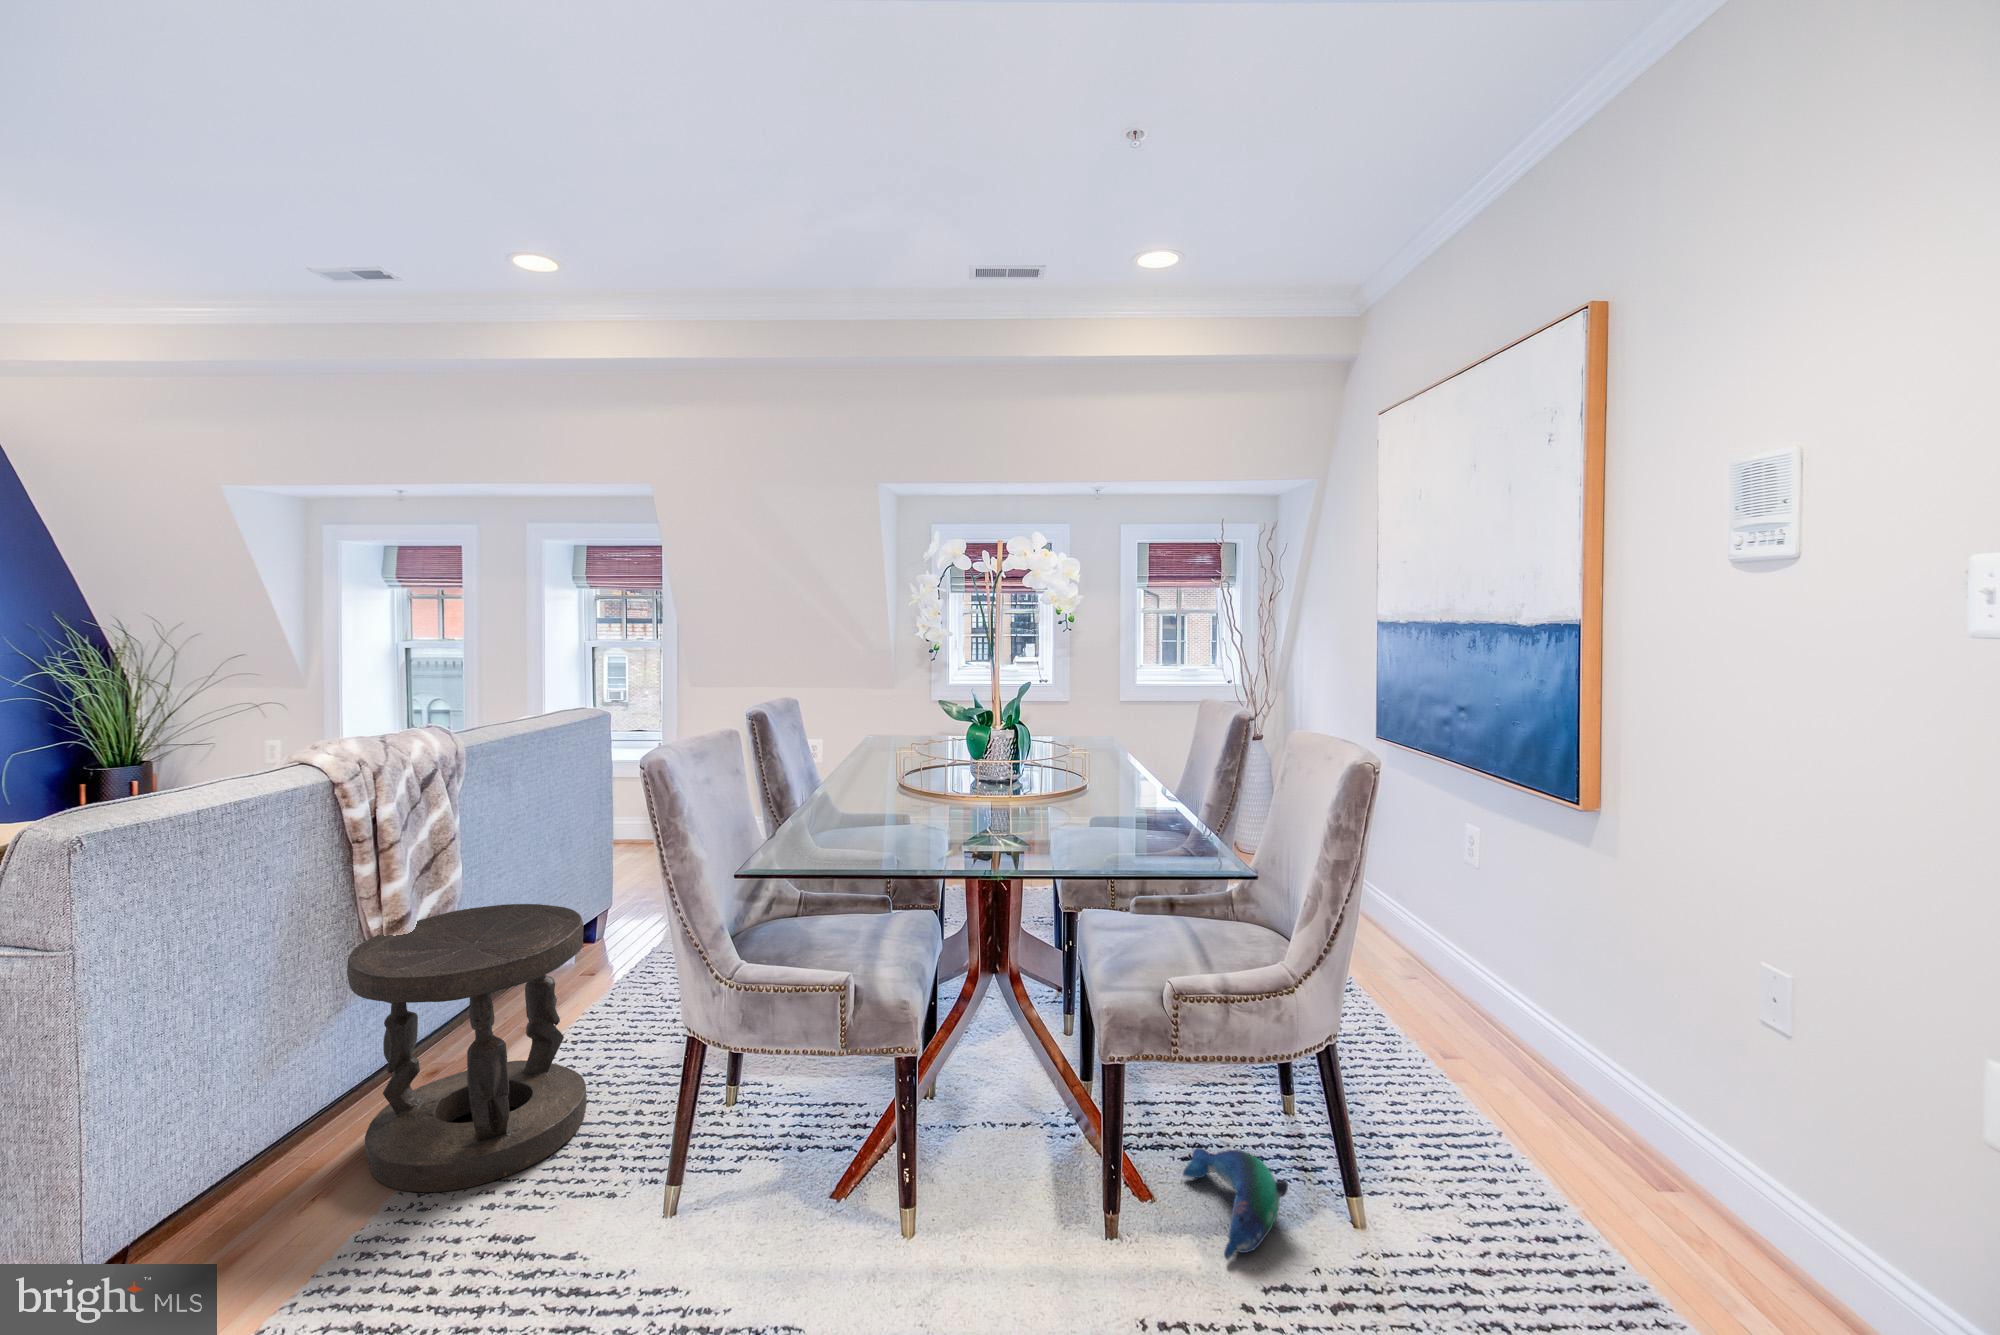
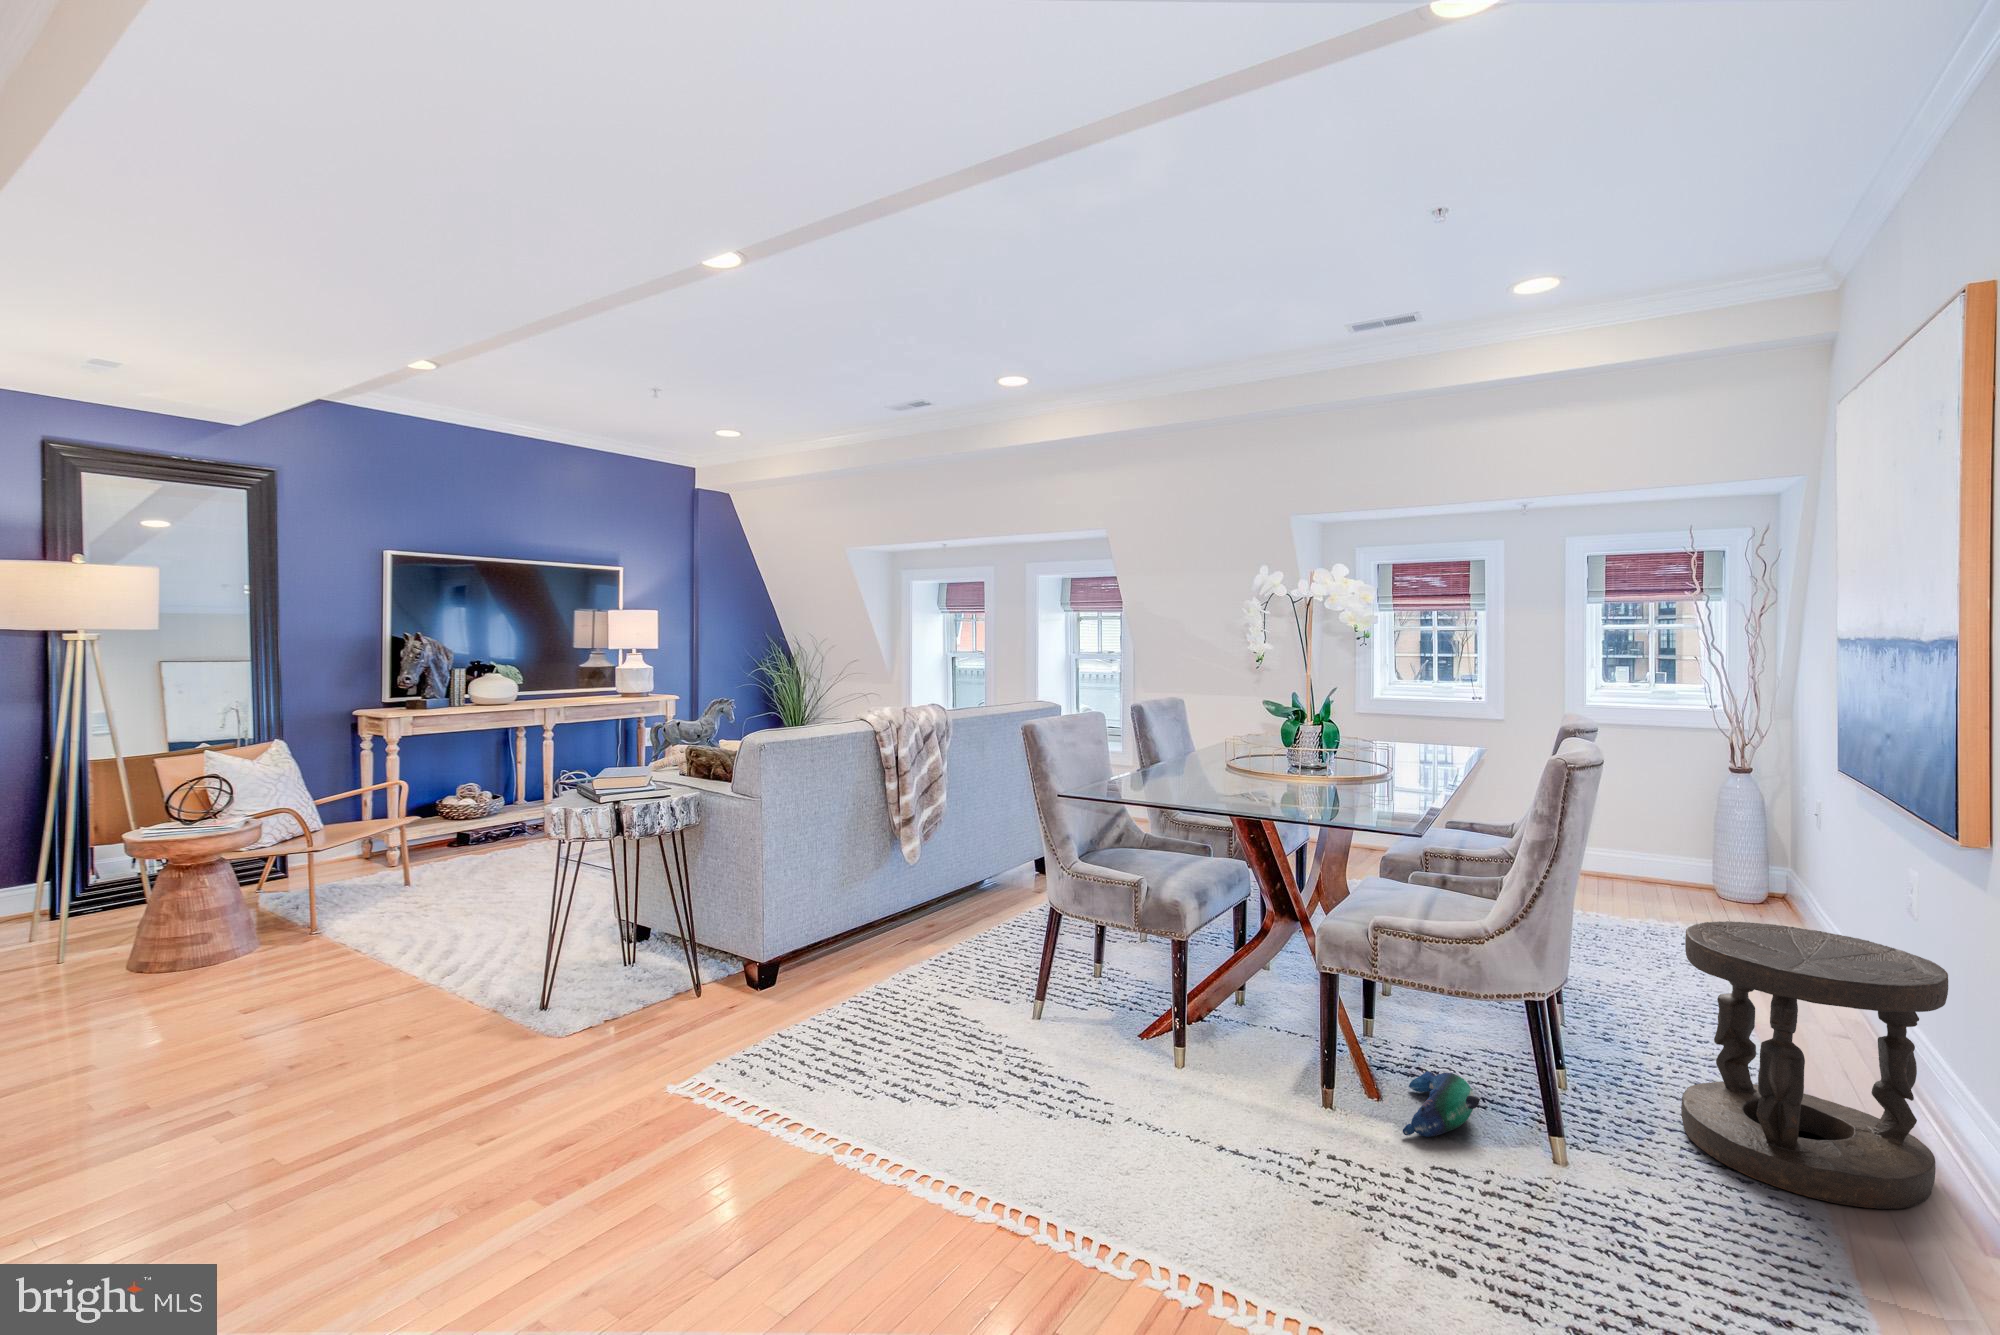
stool: present [347,904,587,1192] -> present [1681,921,1948,1209]

